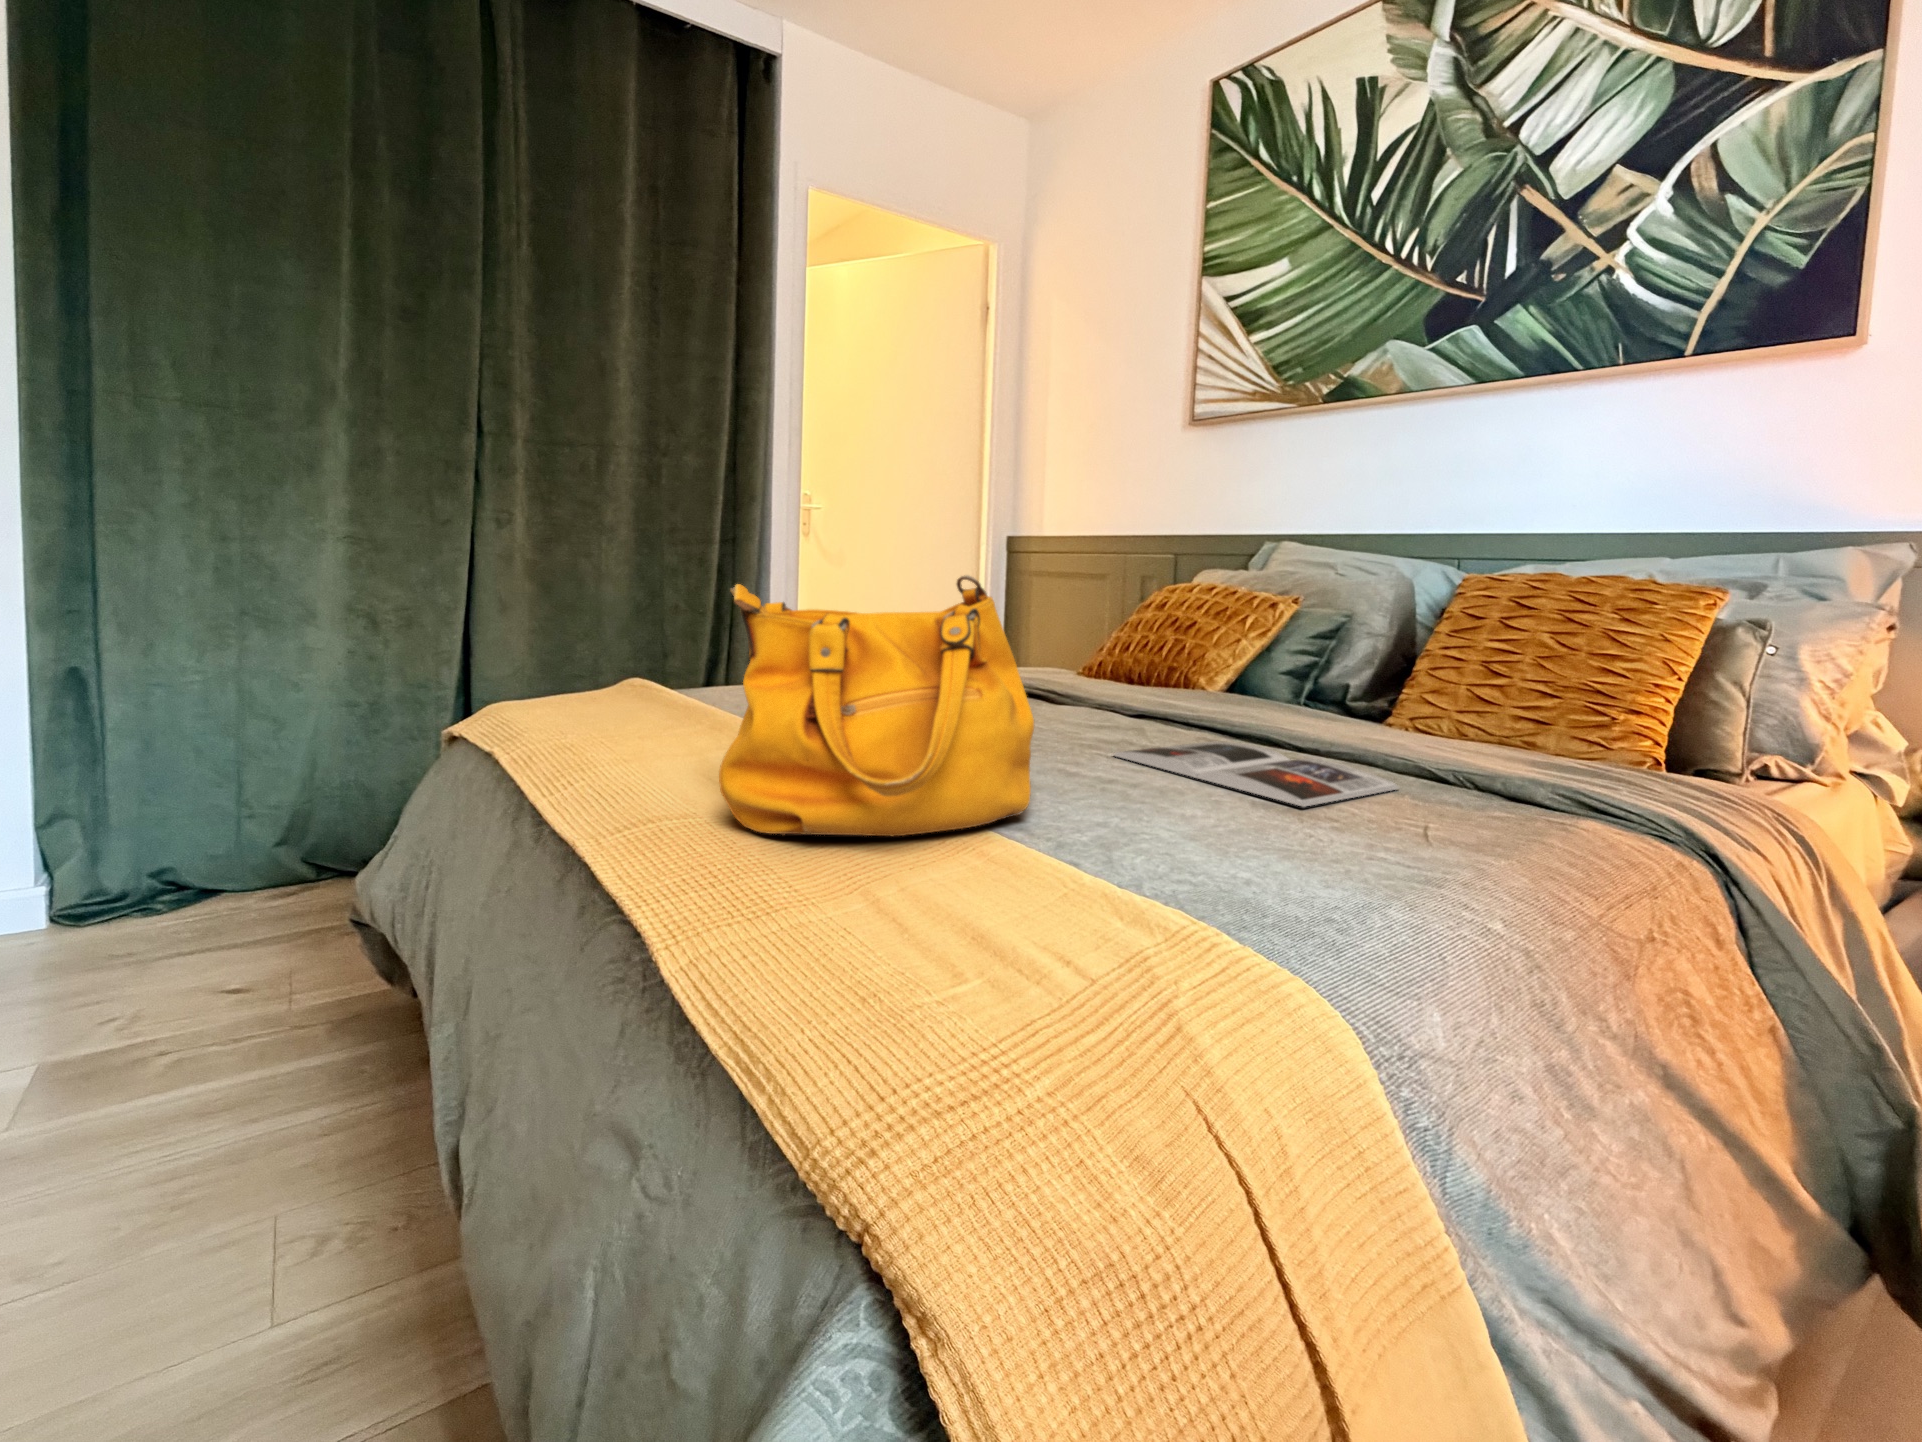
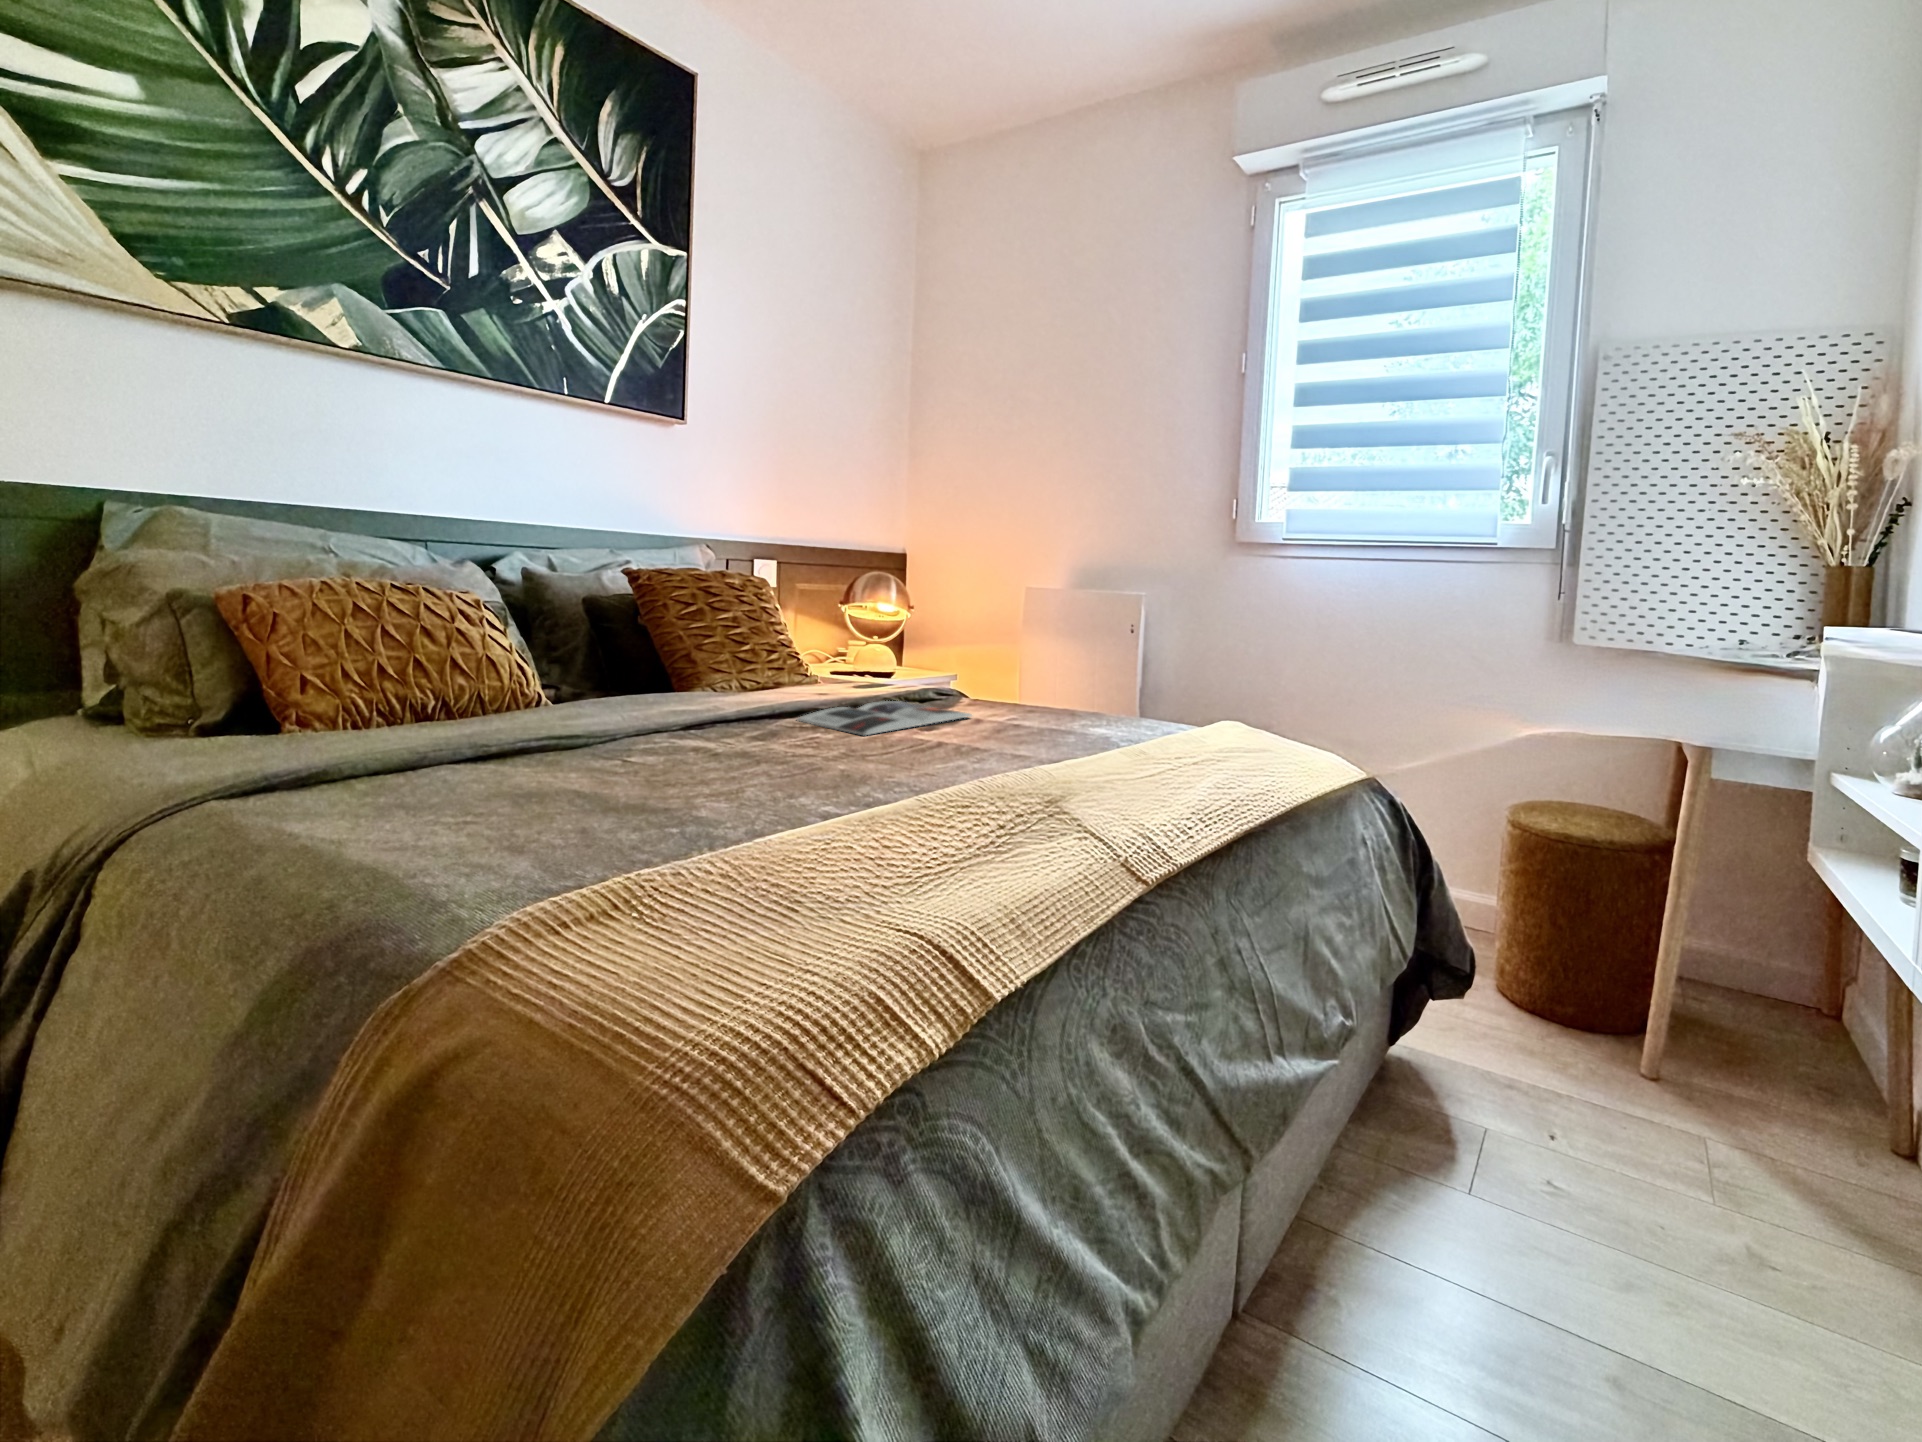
handbag: present [719,575,1034,837] -> none [998,612,1184,790]

